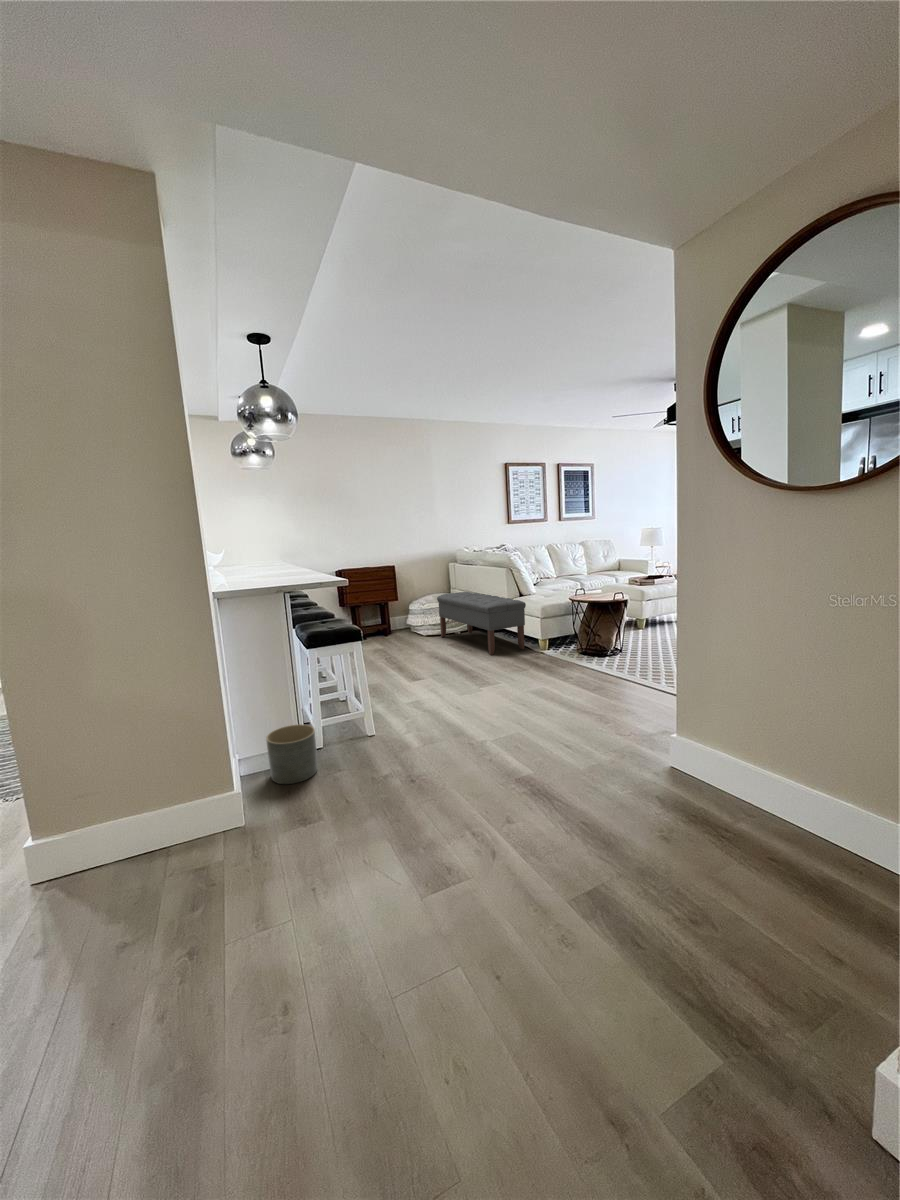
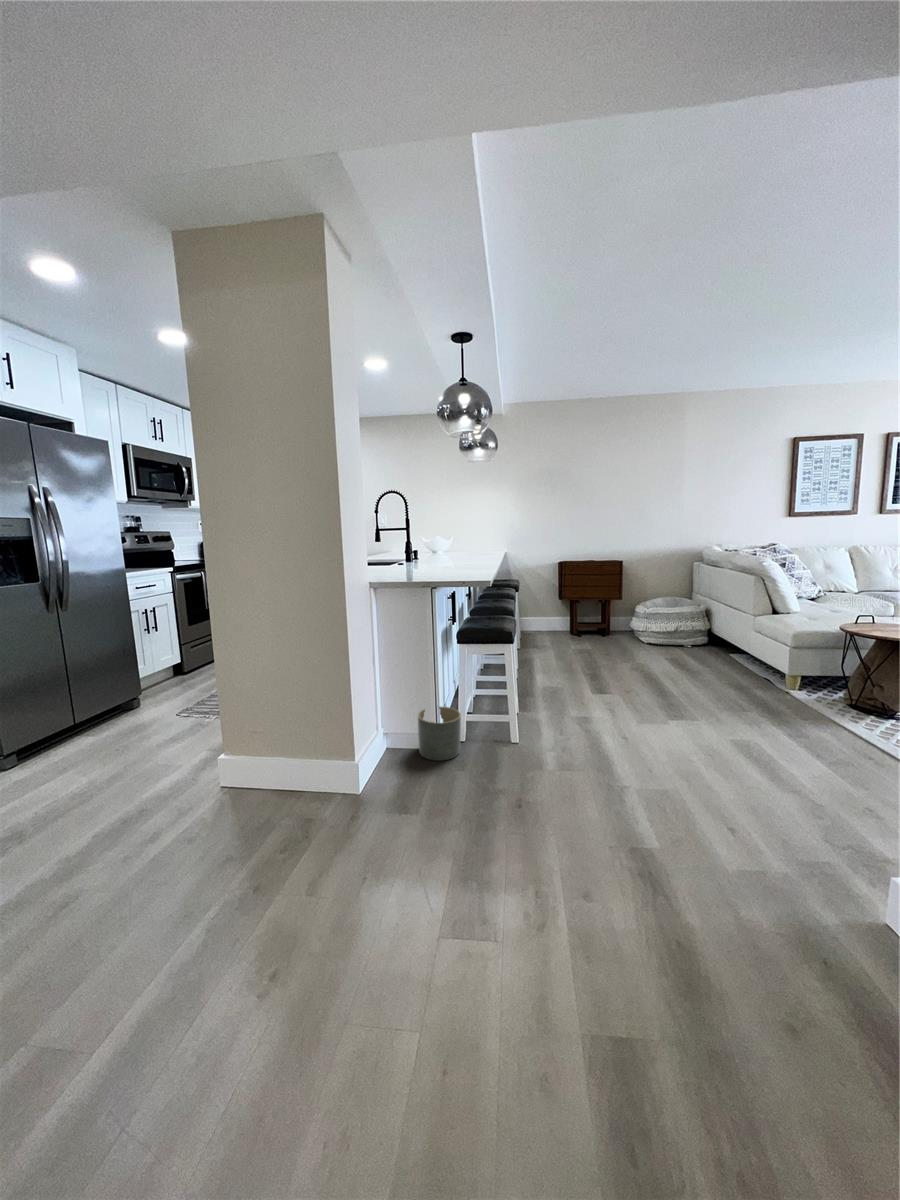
bench: present [437,592,526,655] -> none [664,598,774,681]

